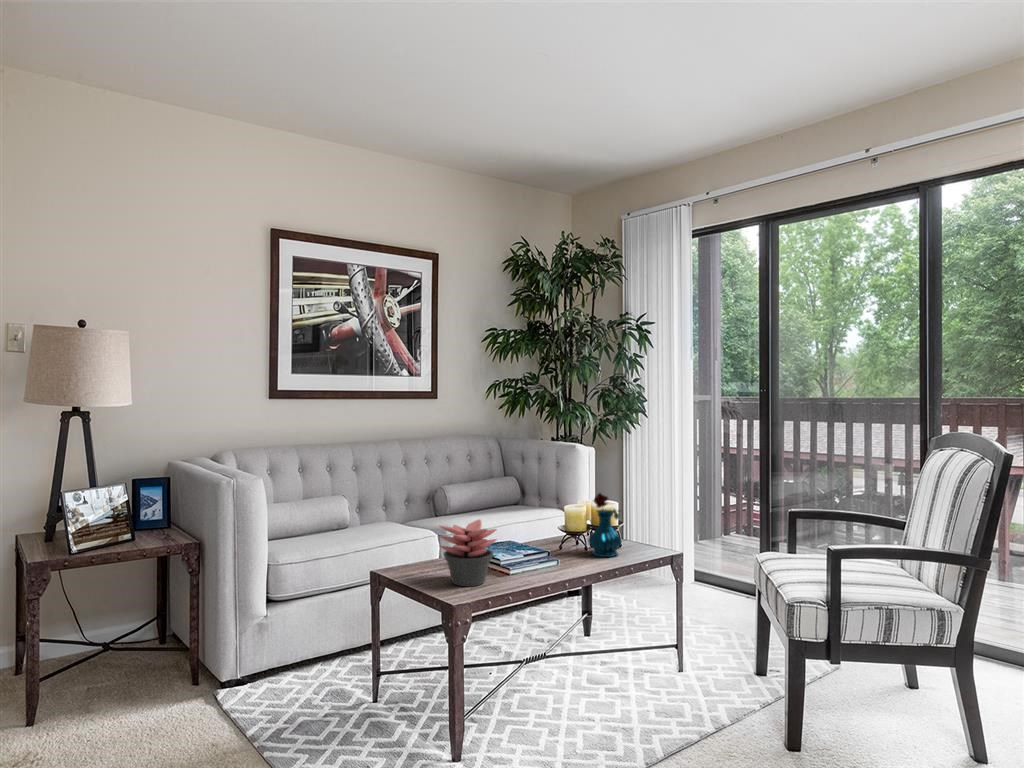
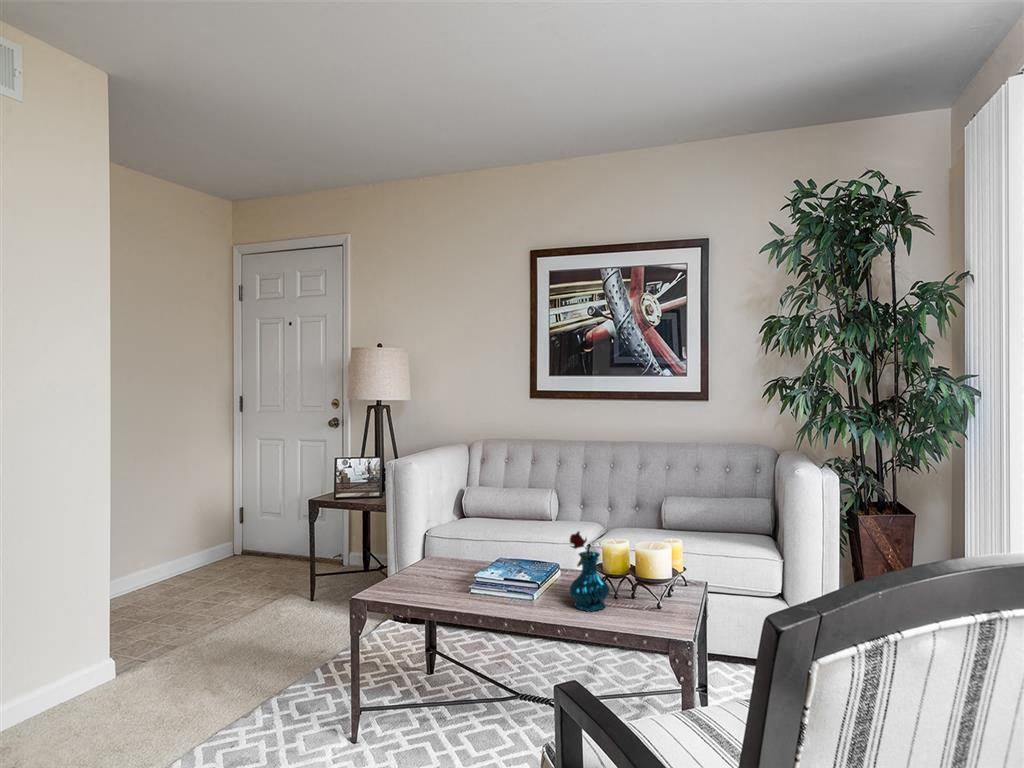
succulent plant: present [440,520,497,586] -> none [391,528,446,591]

